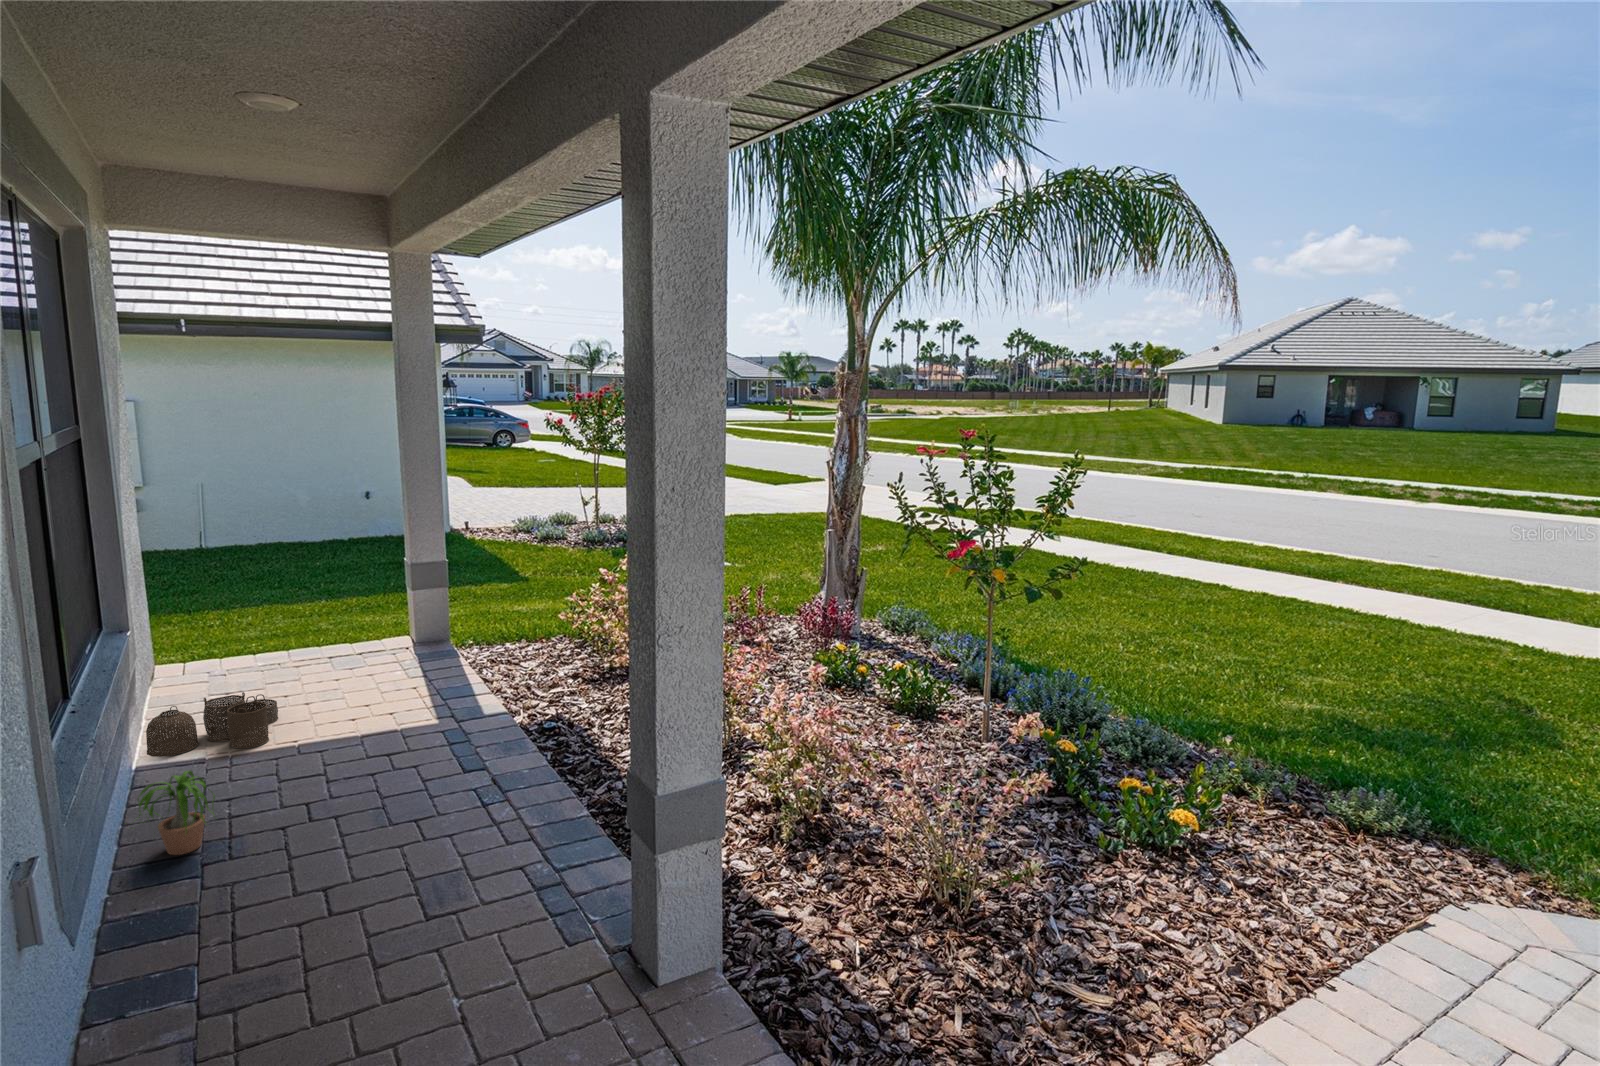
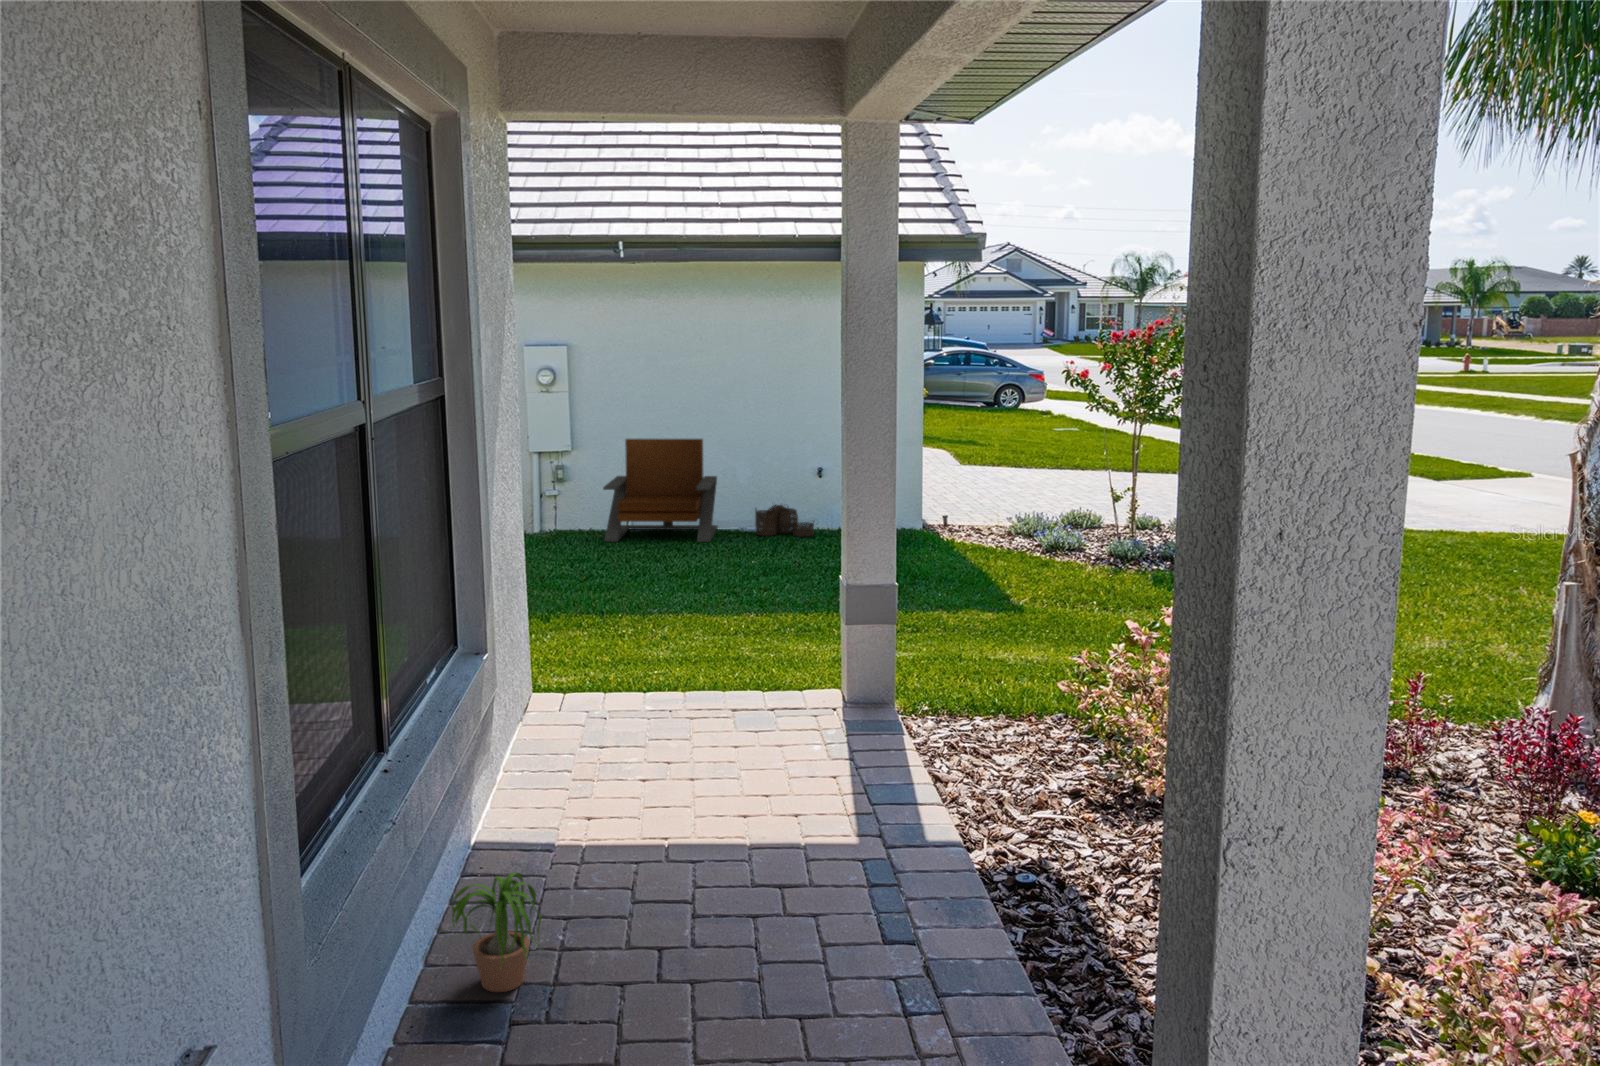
lounge chair: none [183,472,287,555] -> present [603,439,717,542]
woven basket: present [146,692,278,757] -> present [755,505,814,537]

